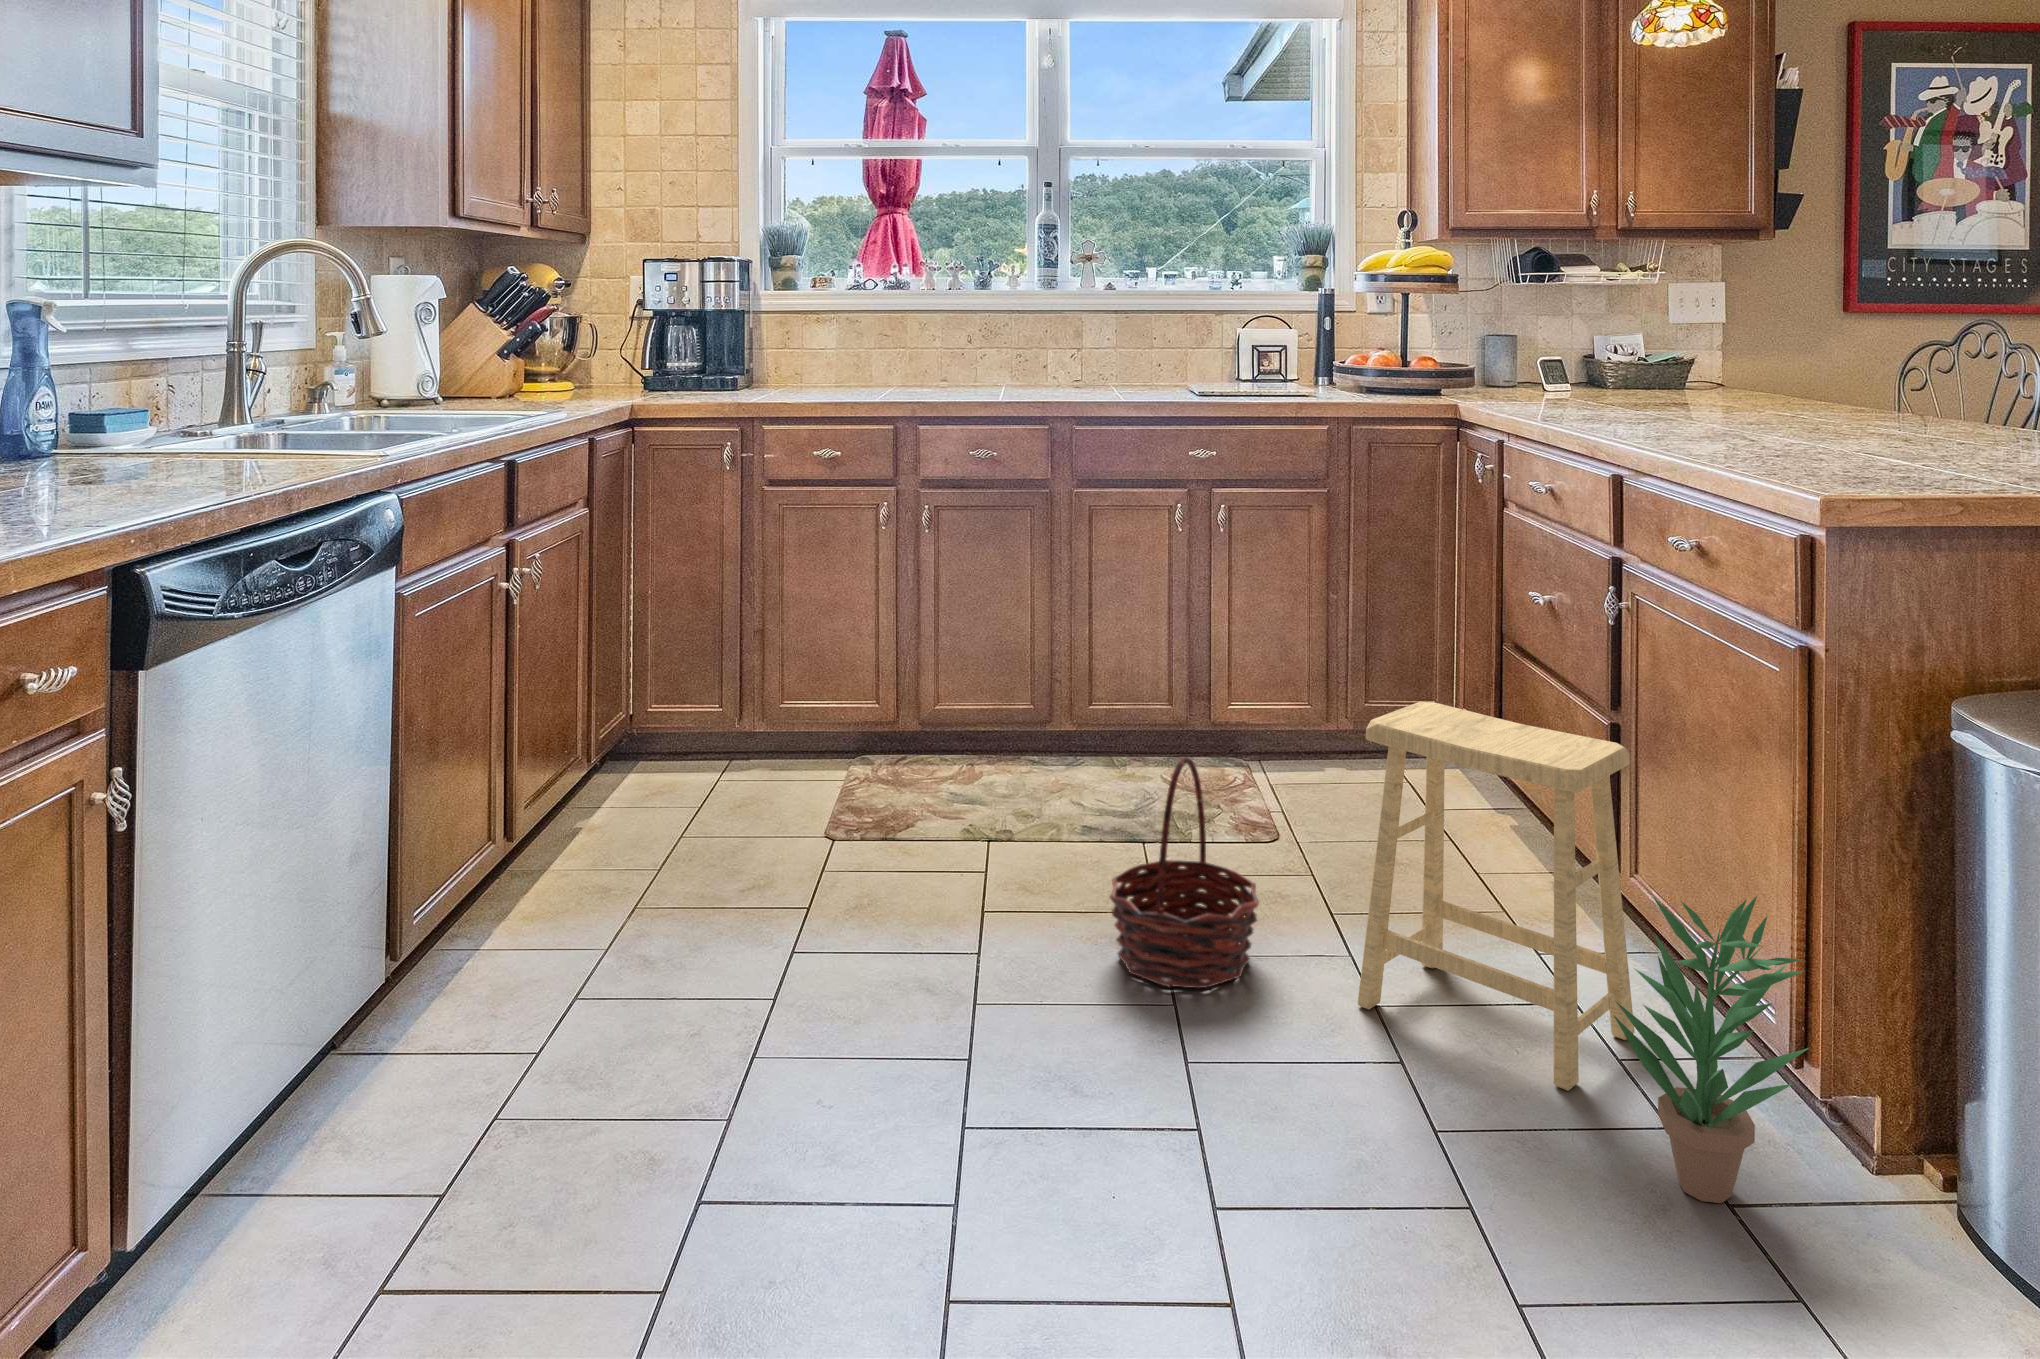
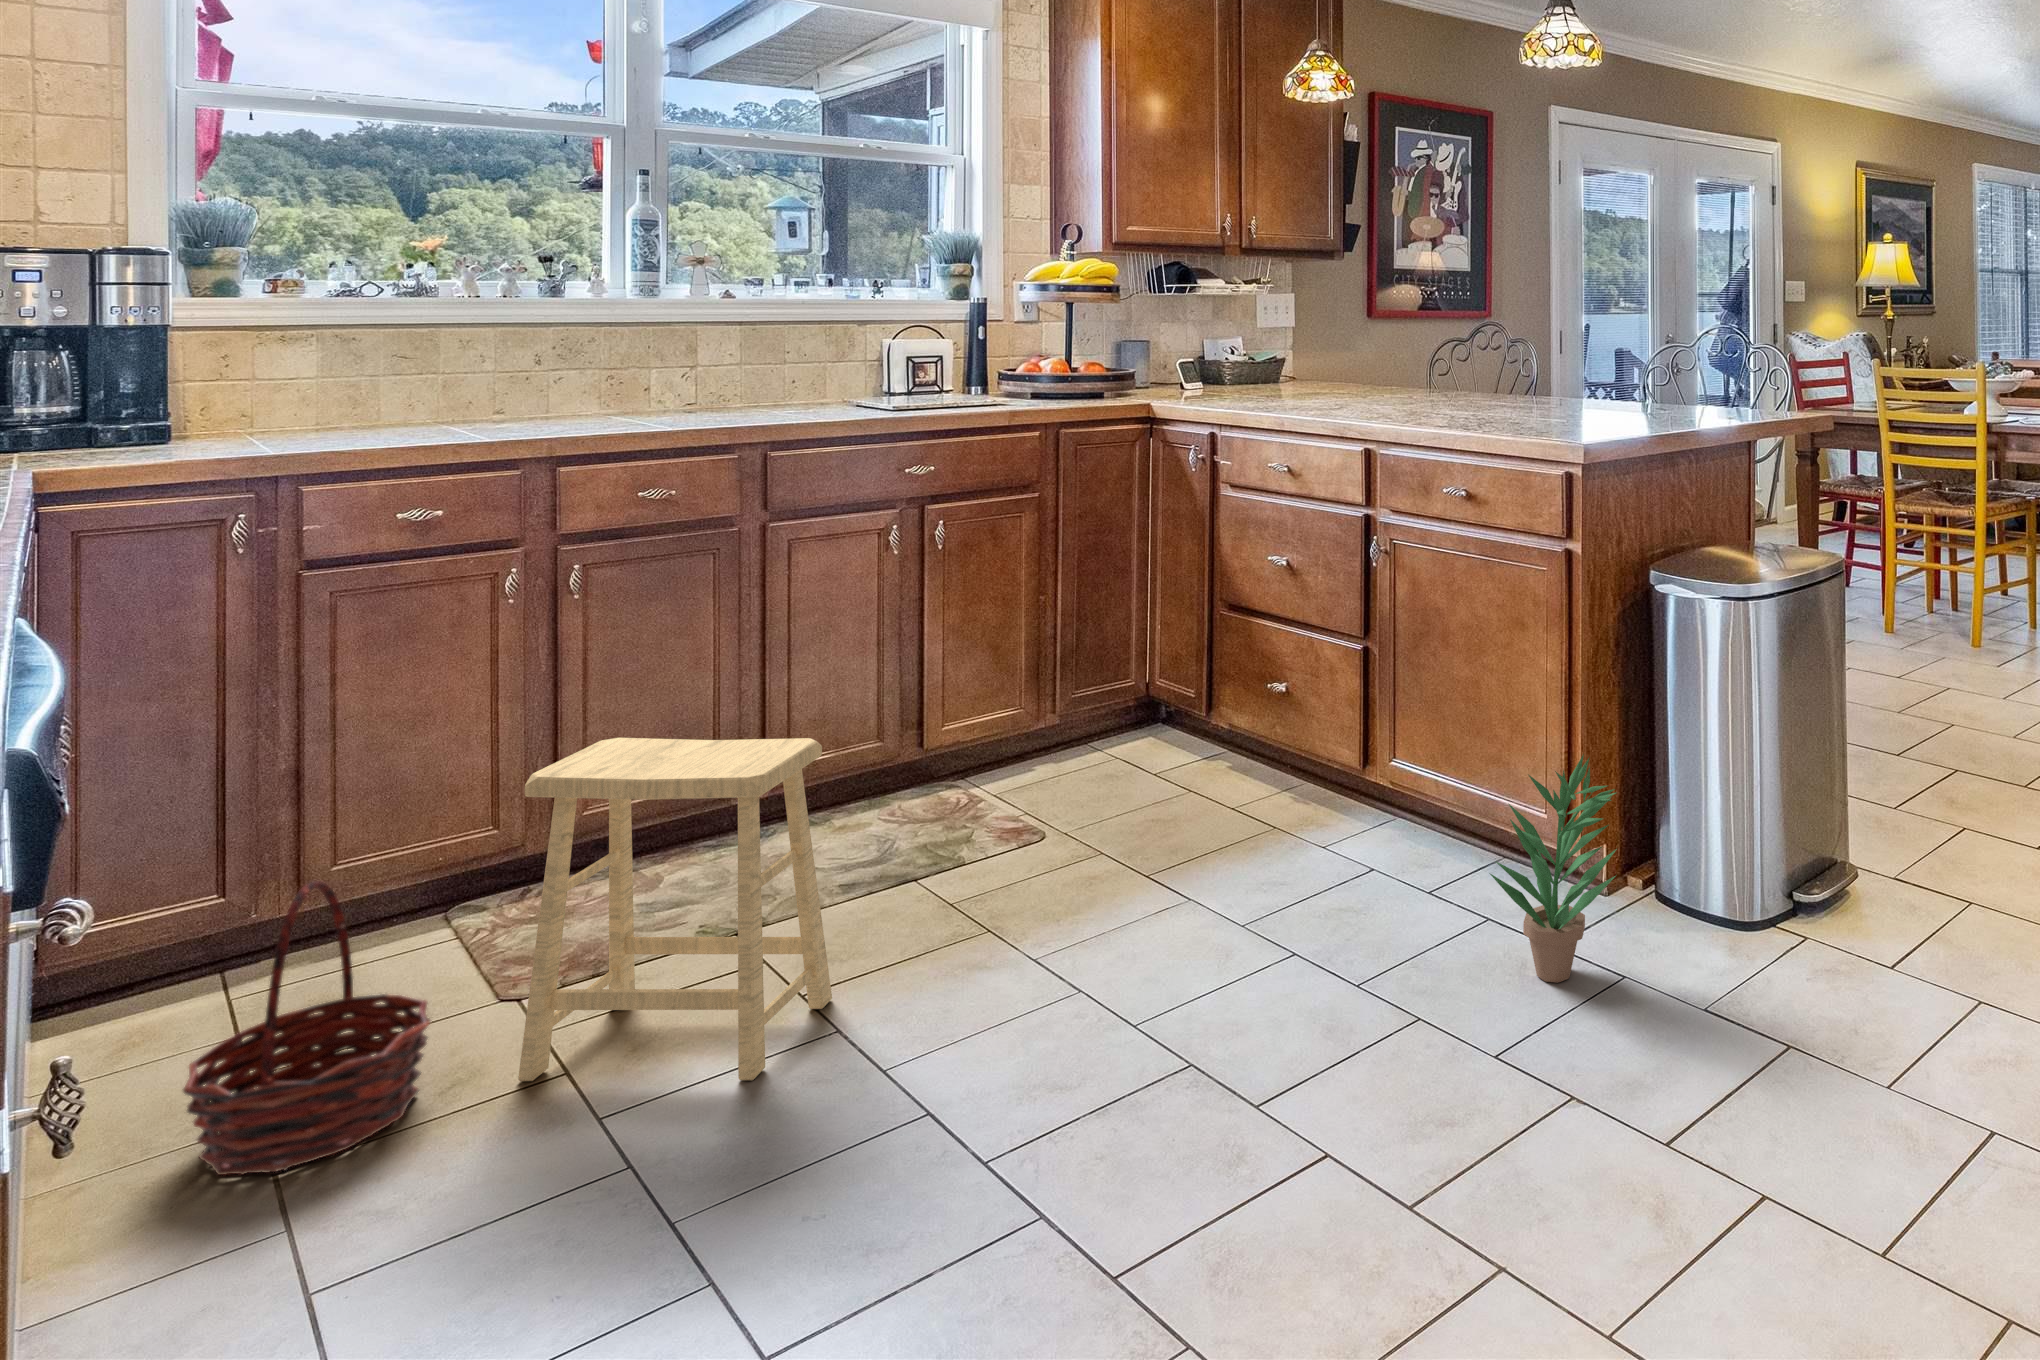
footstool: present [1358,702,1635,1091] -> present [518,738,832,1081]
basket: present [1110,757,1259,988] -> present [183,881,431,1175]

